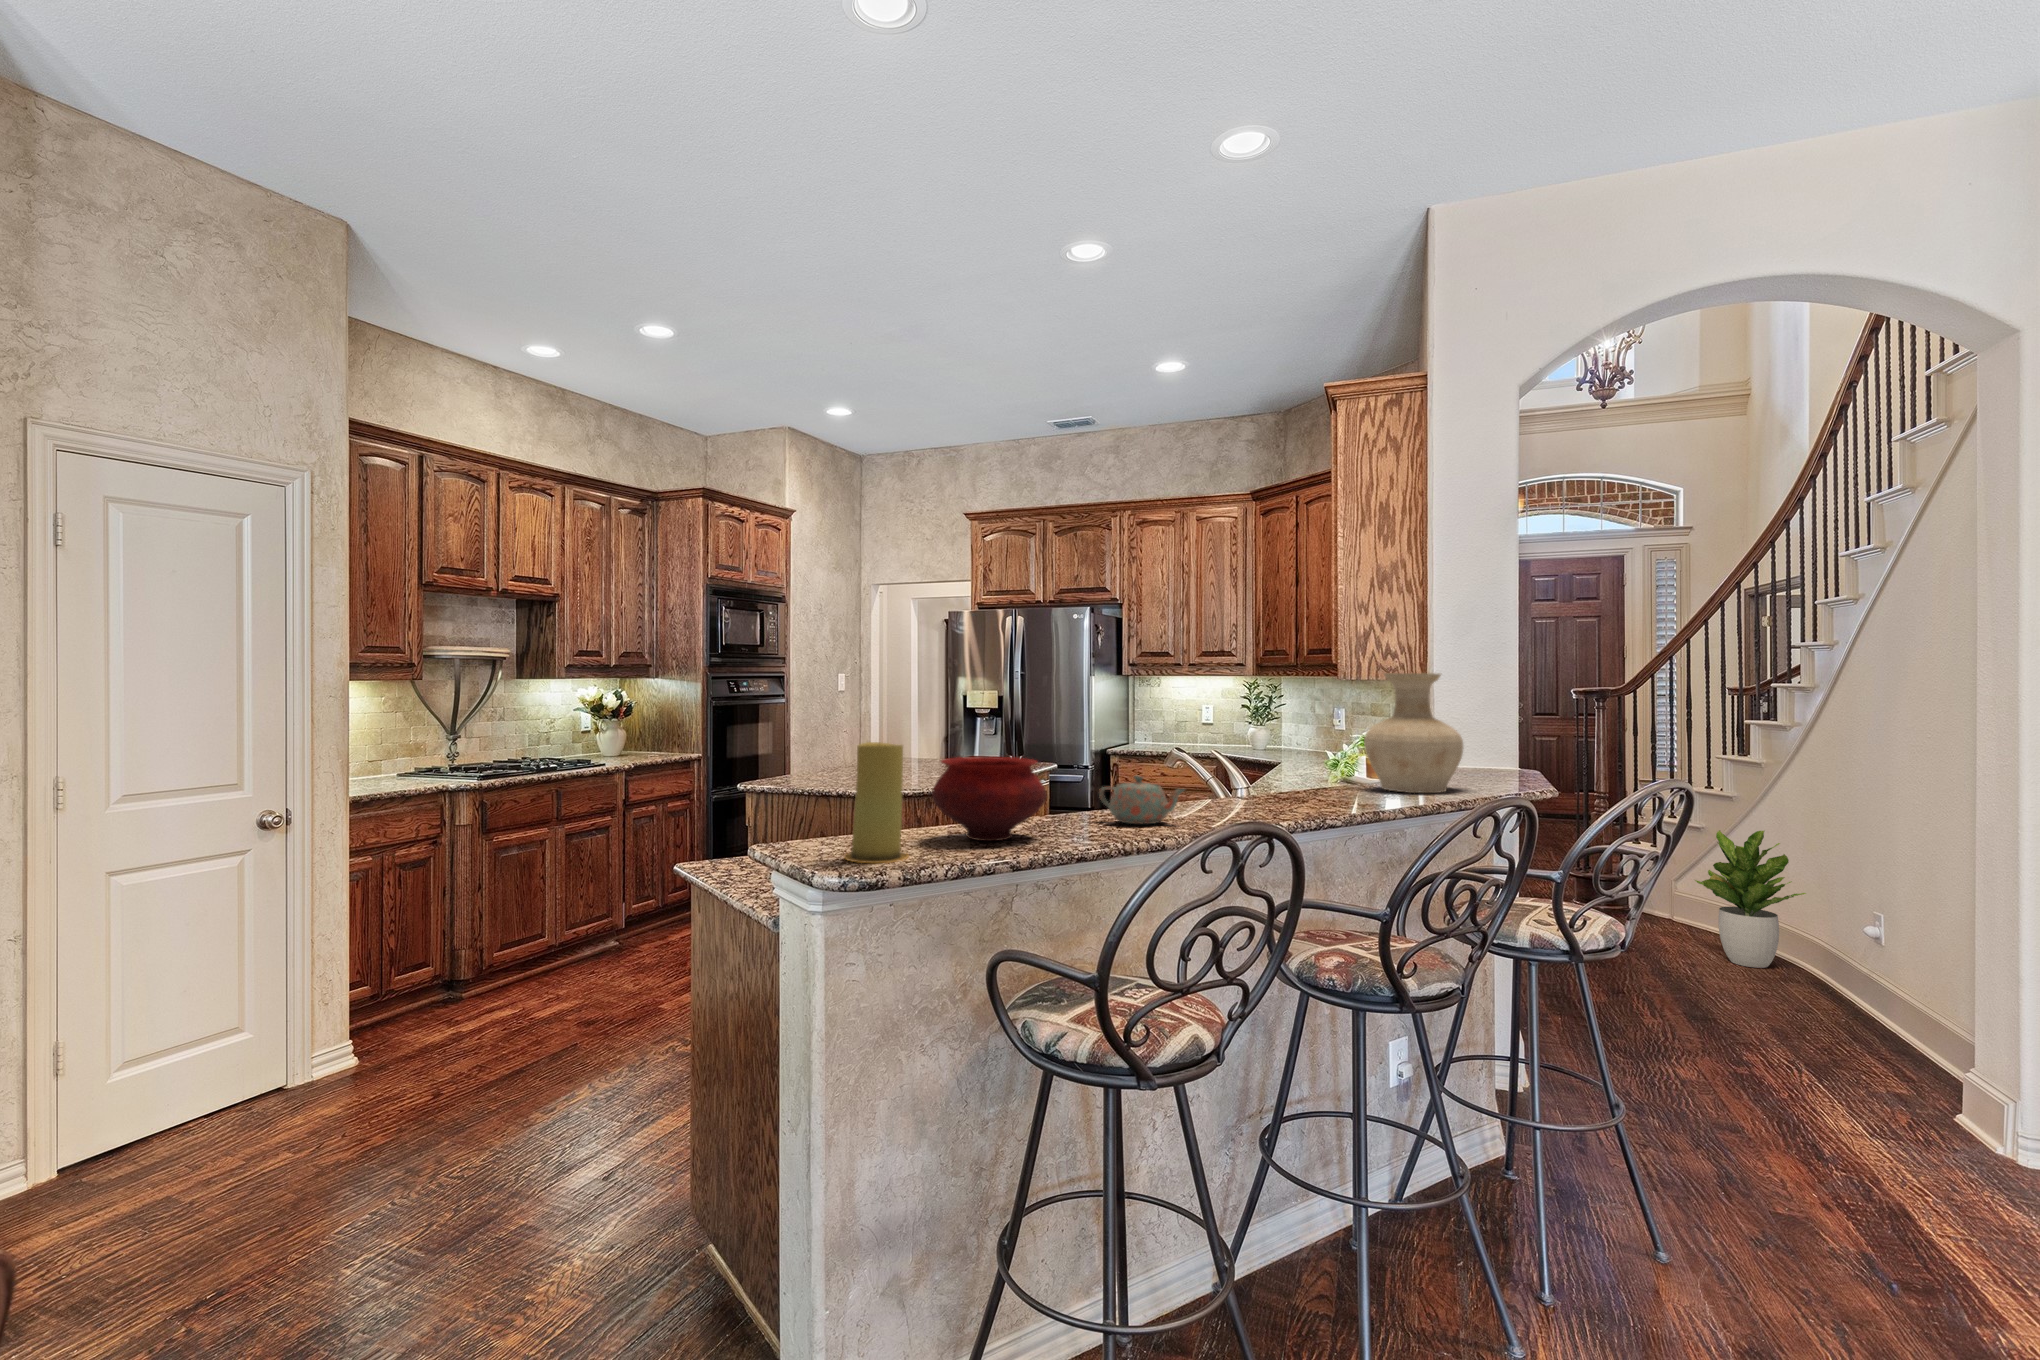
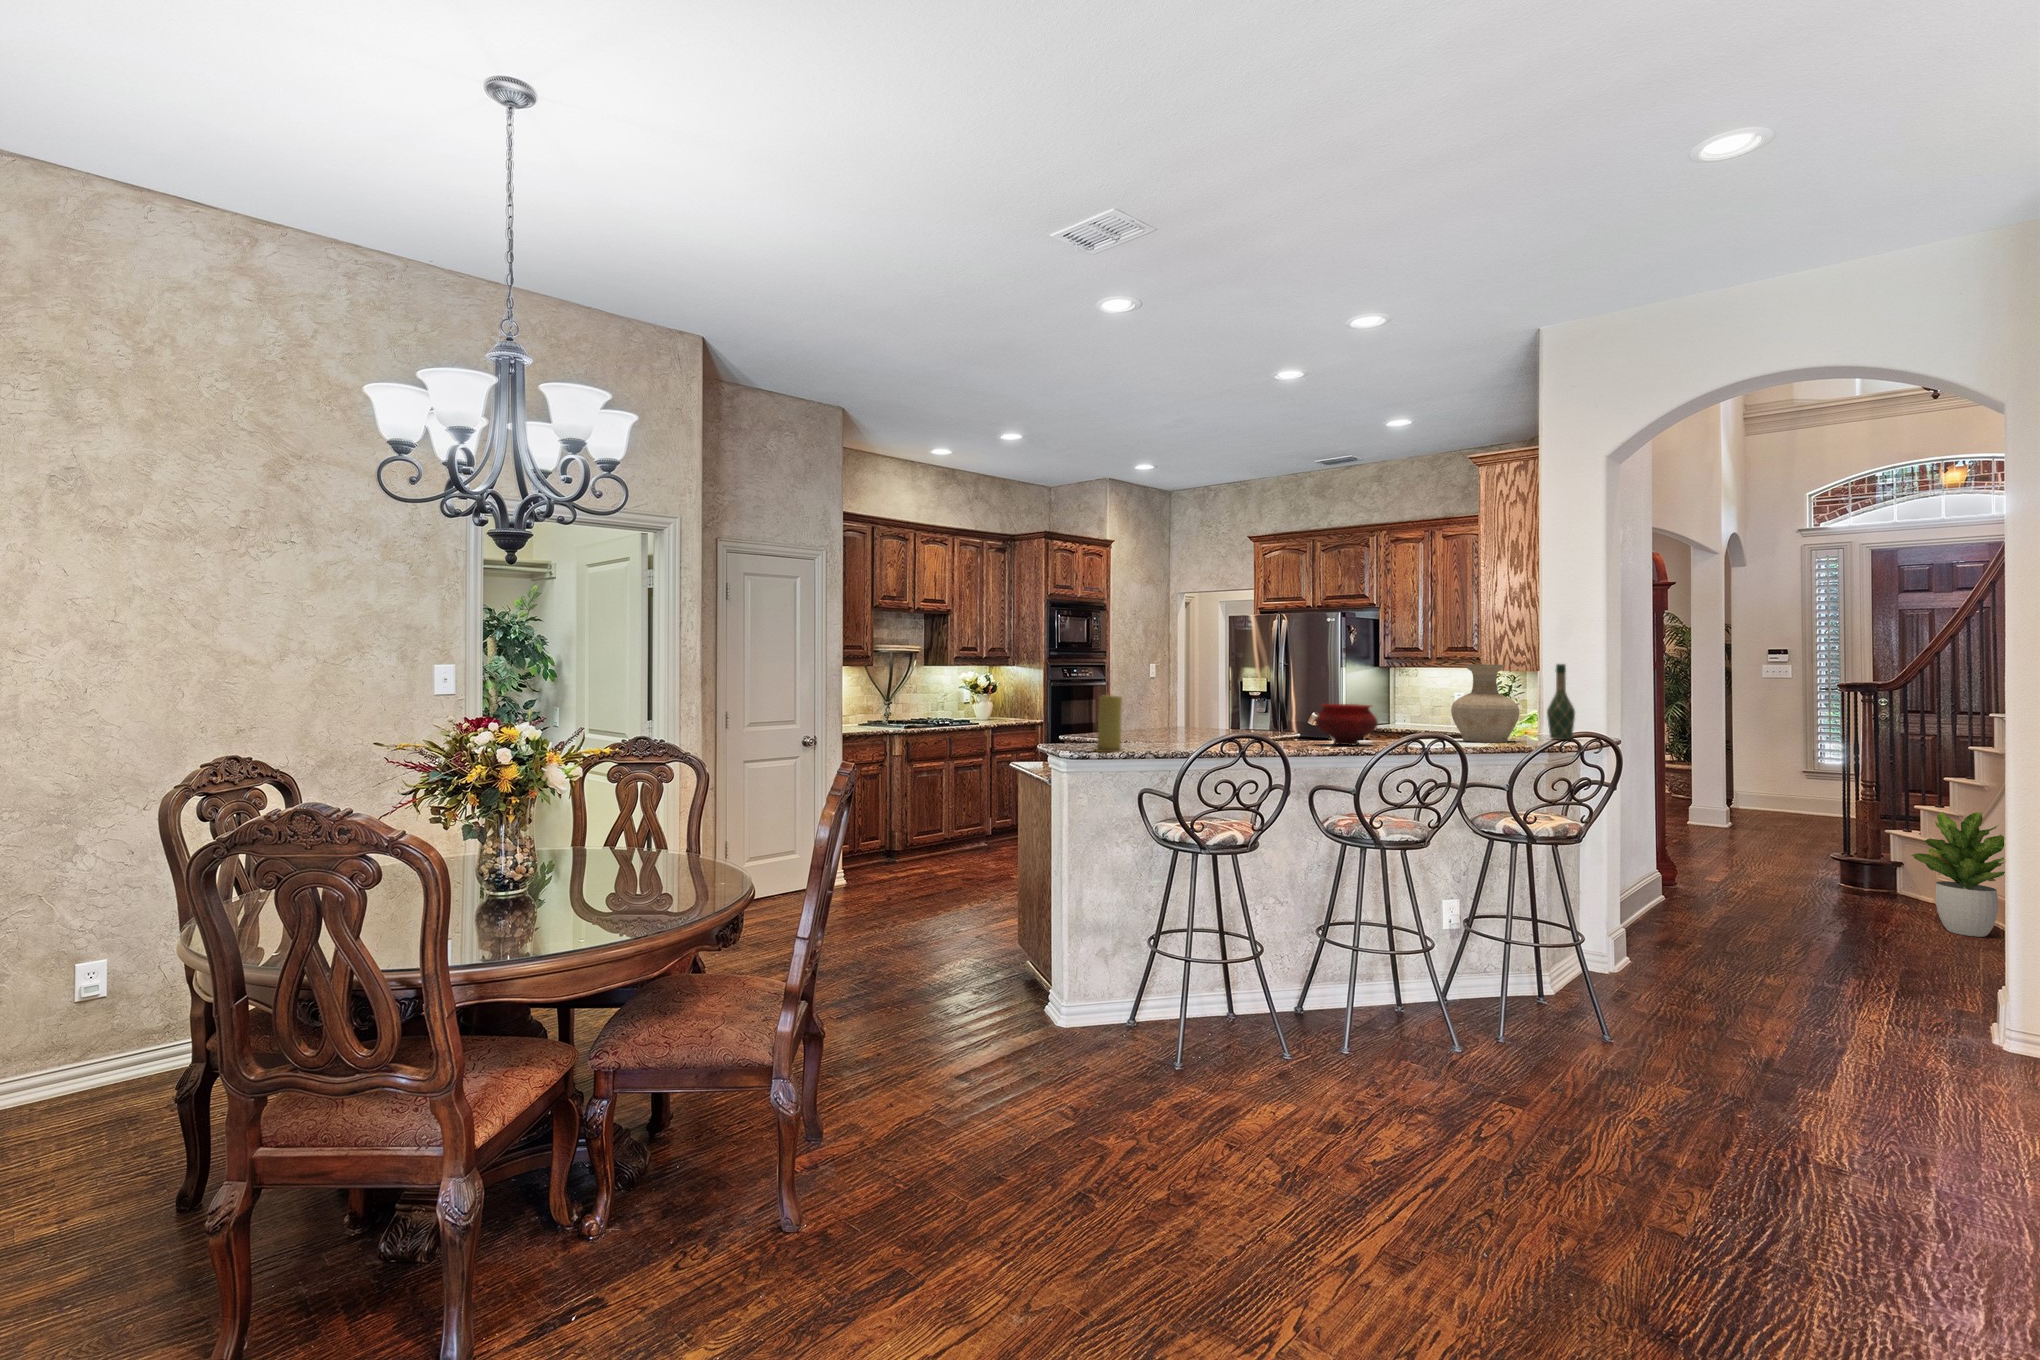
wine bottle: none [1474,671,1514,782] -> present [1547,664,1575,740]
bowl: present [932,757,1046,841] -> present [1315,704,1378,745]
teapot: present [1099,776,1184,824] -> none [1246,720,1291,747]

